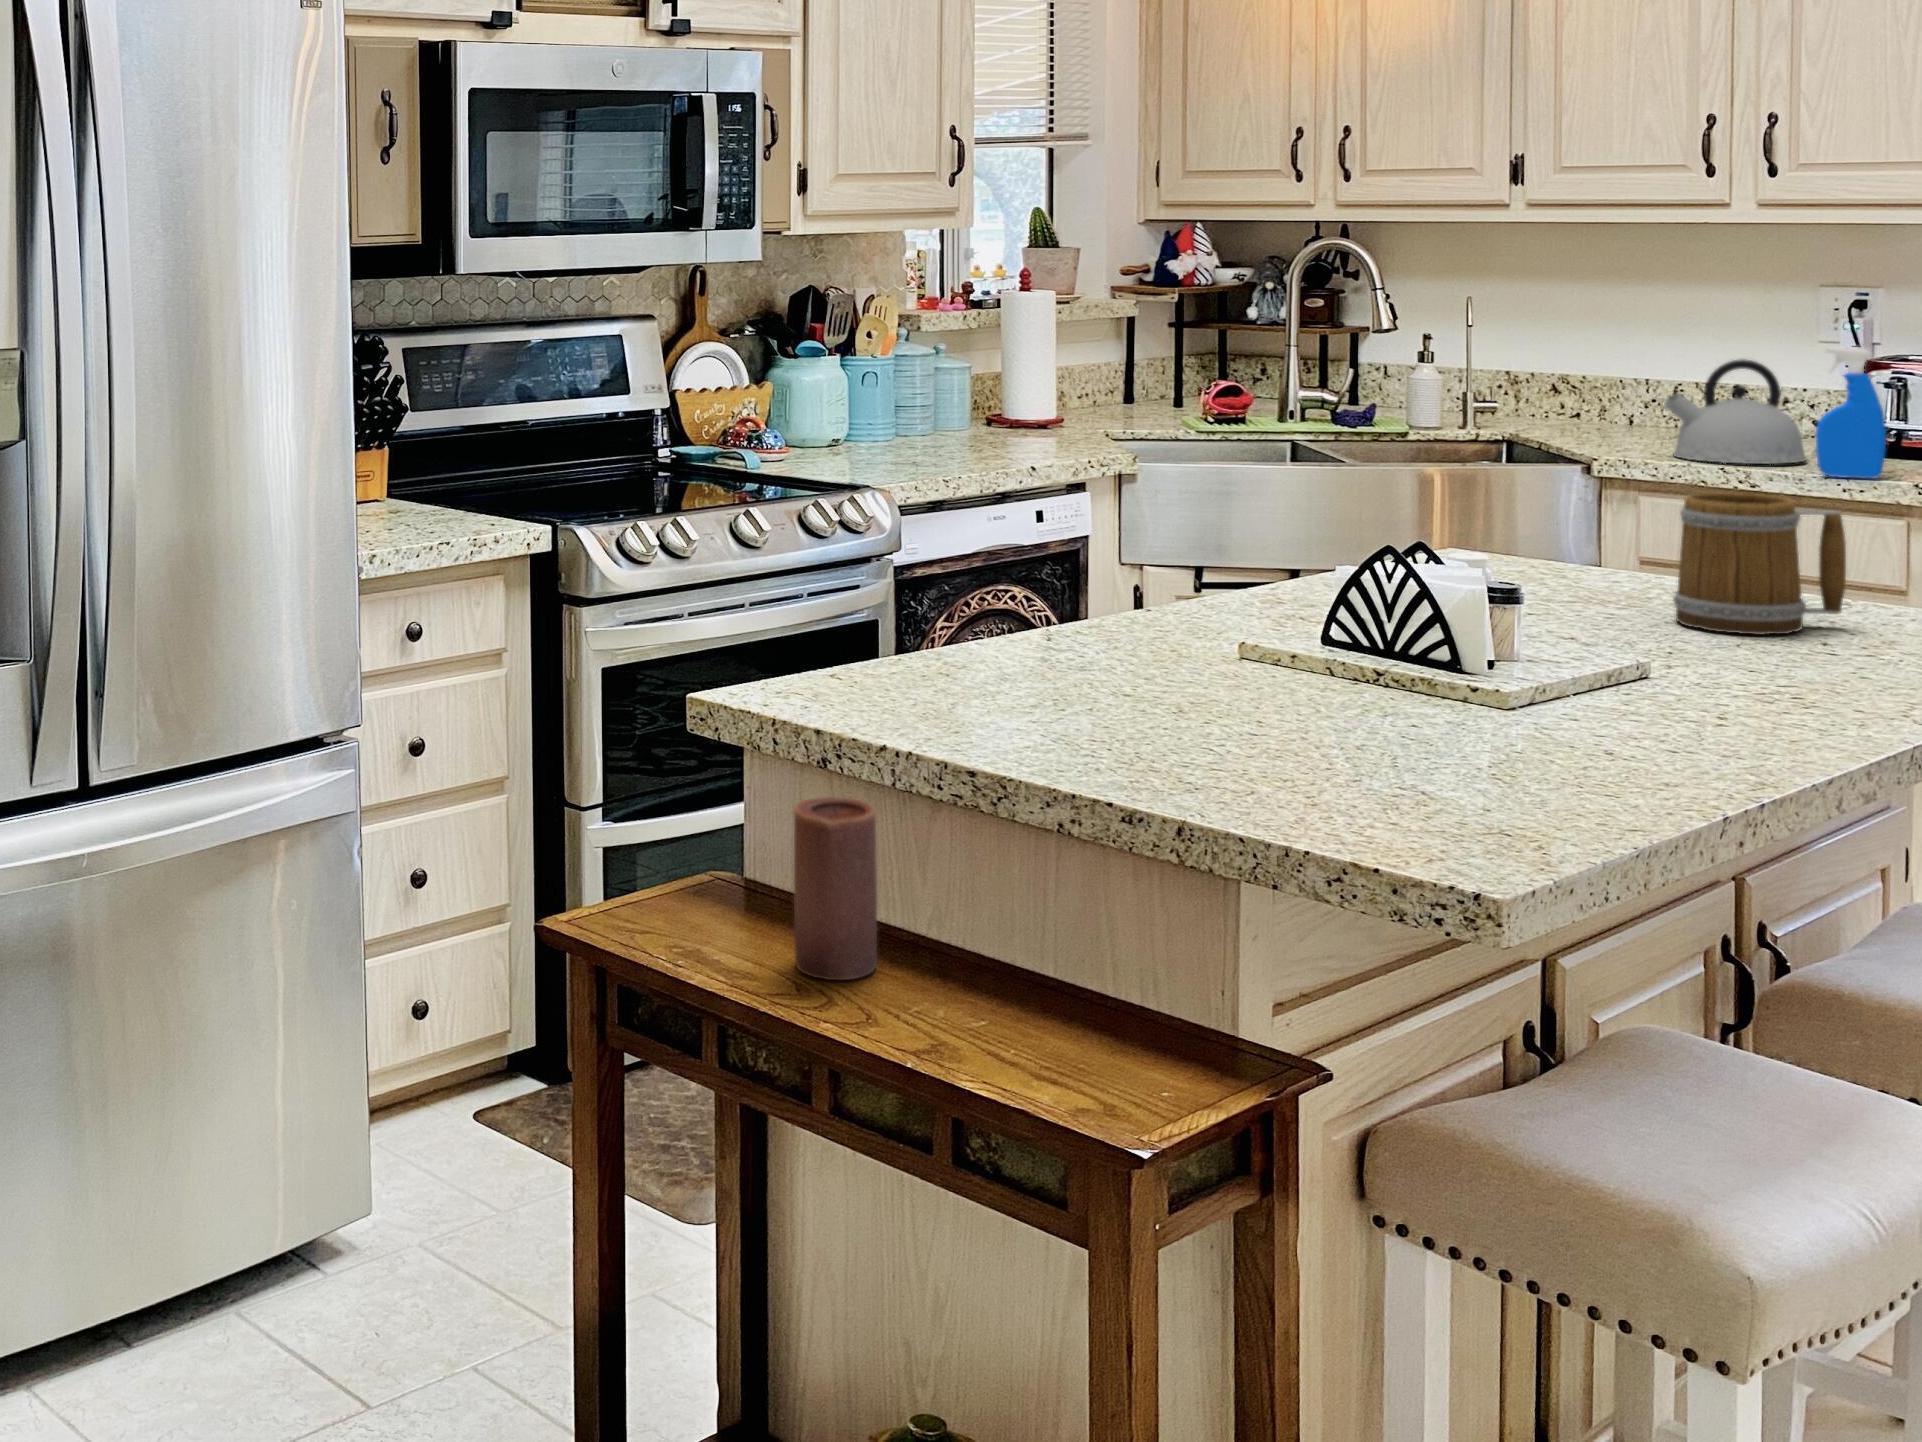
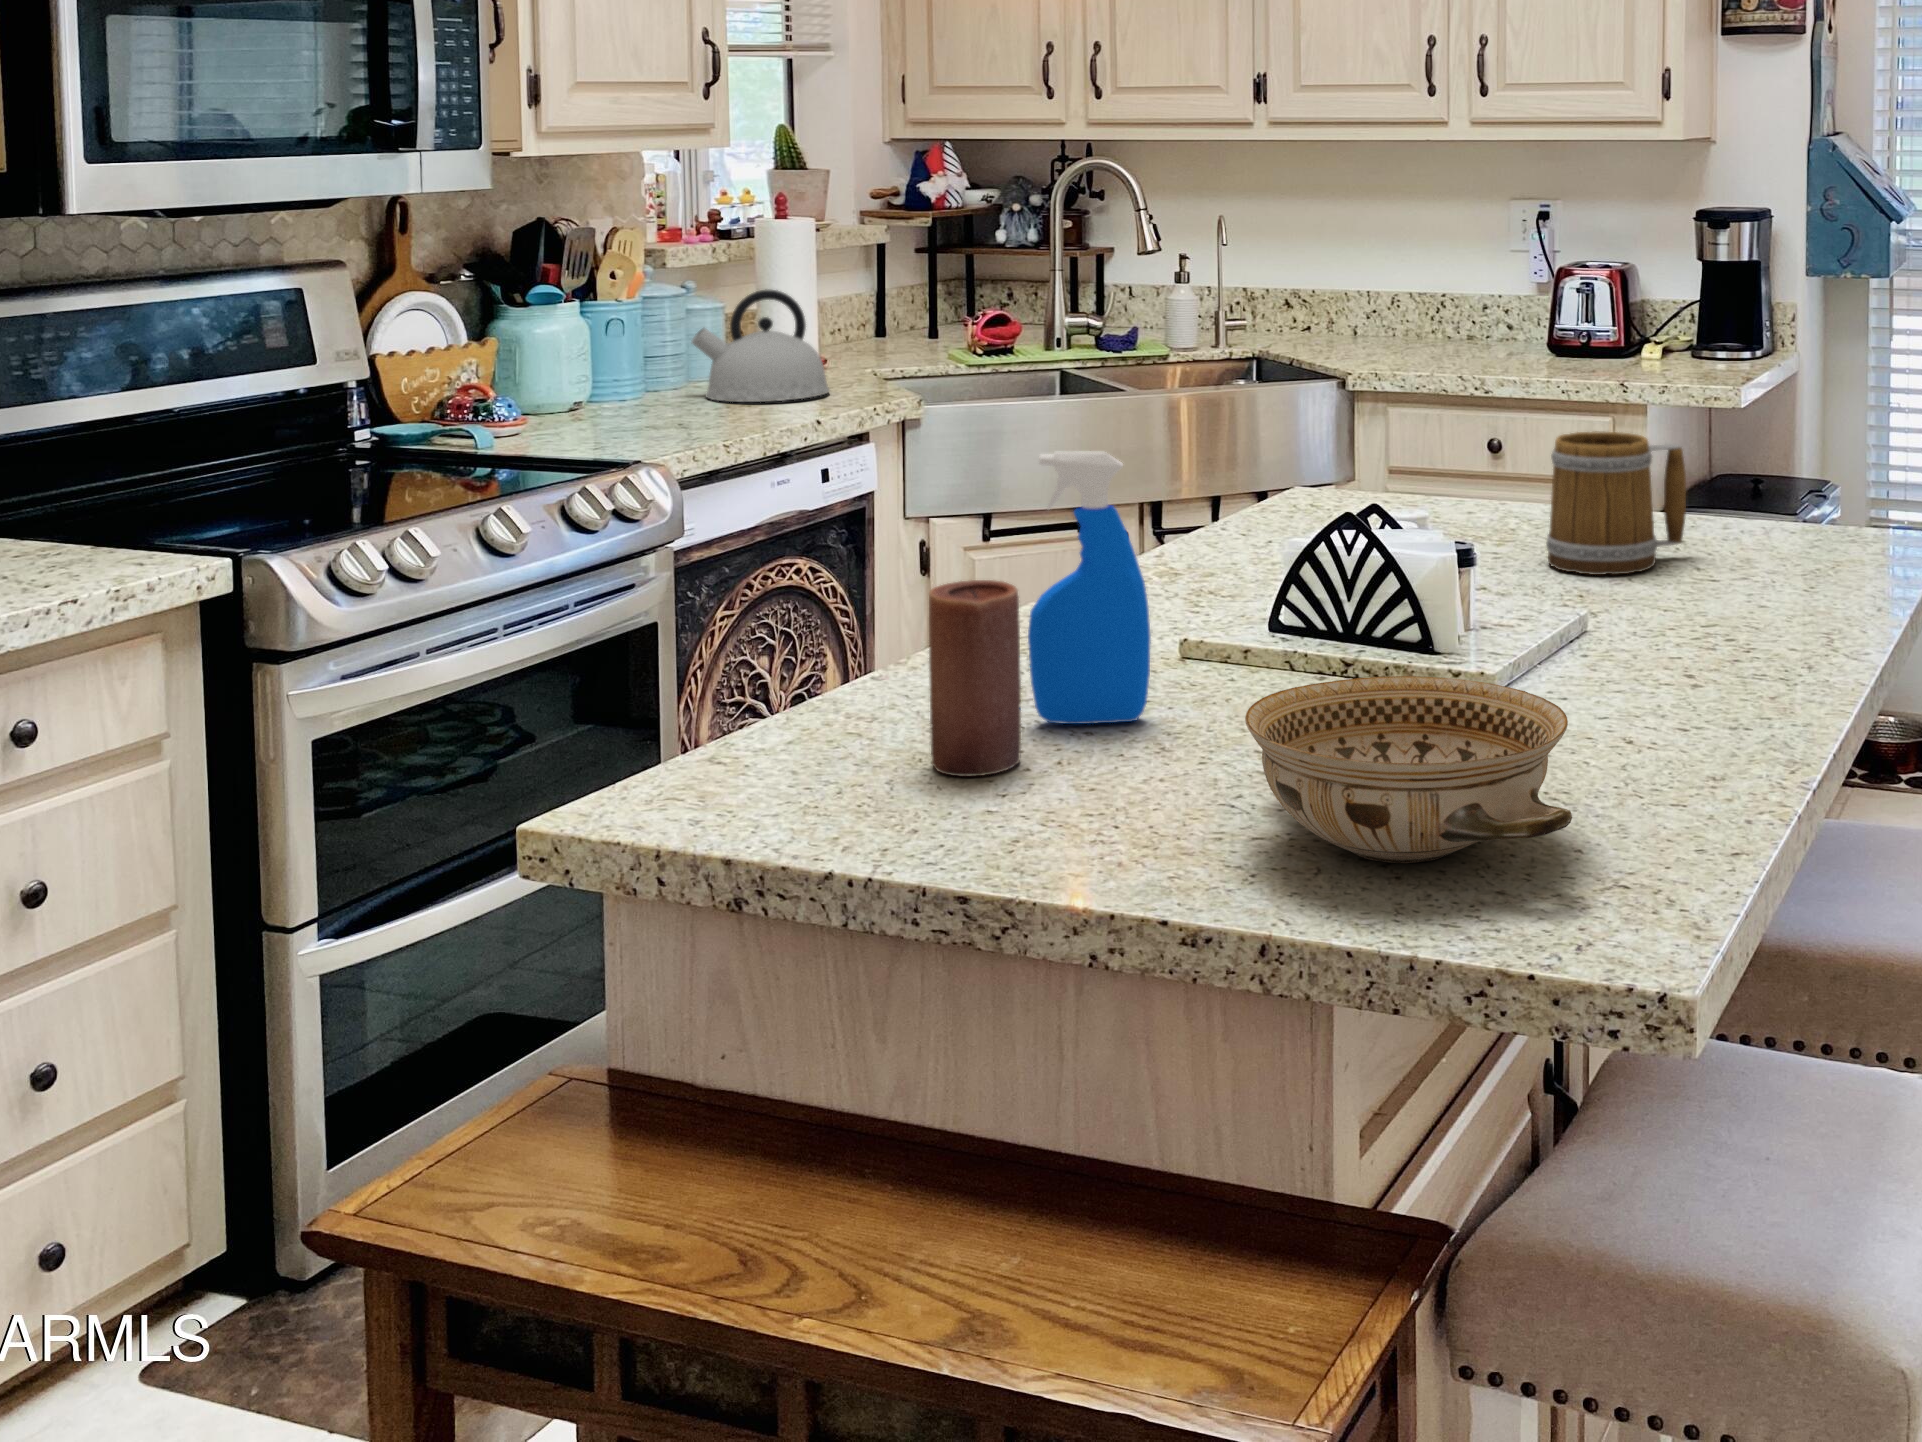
spray bottle: present [1815,346,1886,479] -> present [1028,452,1151,724]
kettle: present [1664,359,1807,464] -> present [692,290,830,402]
ceramic bowl: none [1204,652,1507,801] -> present [1245,676,1572,863]
candle: present [794,797,877,980] -> present [929,580,1021,777]

